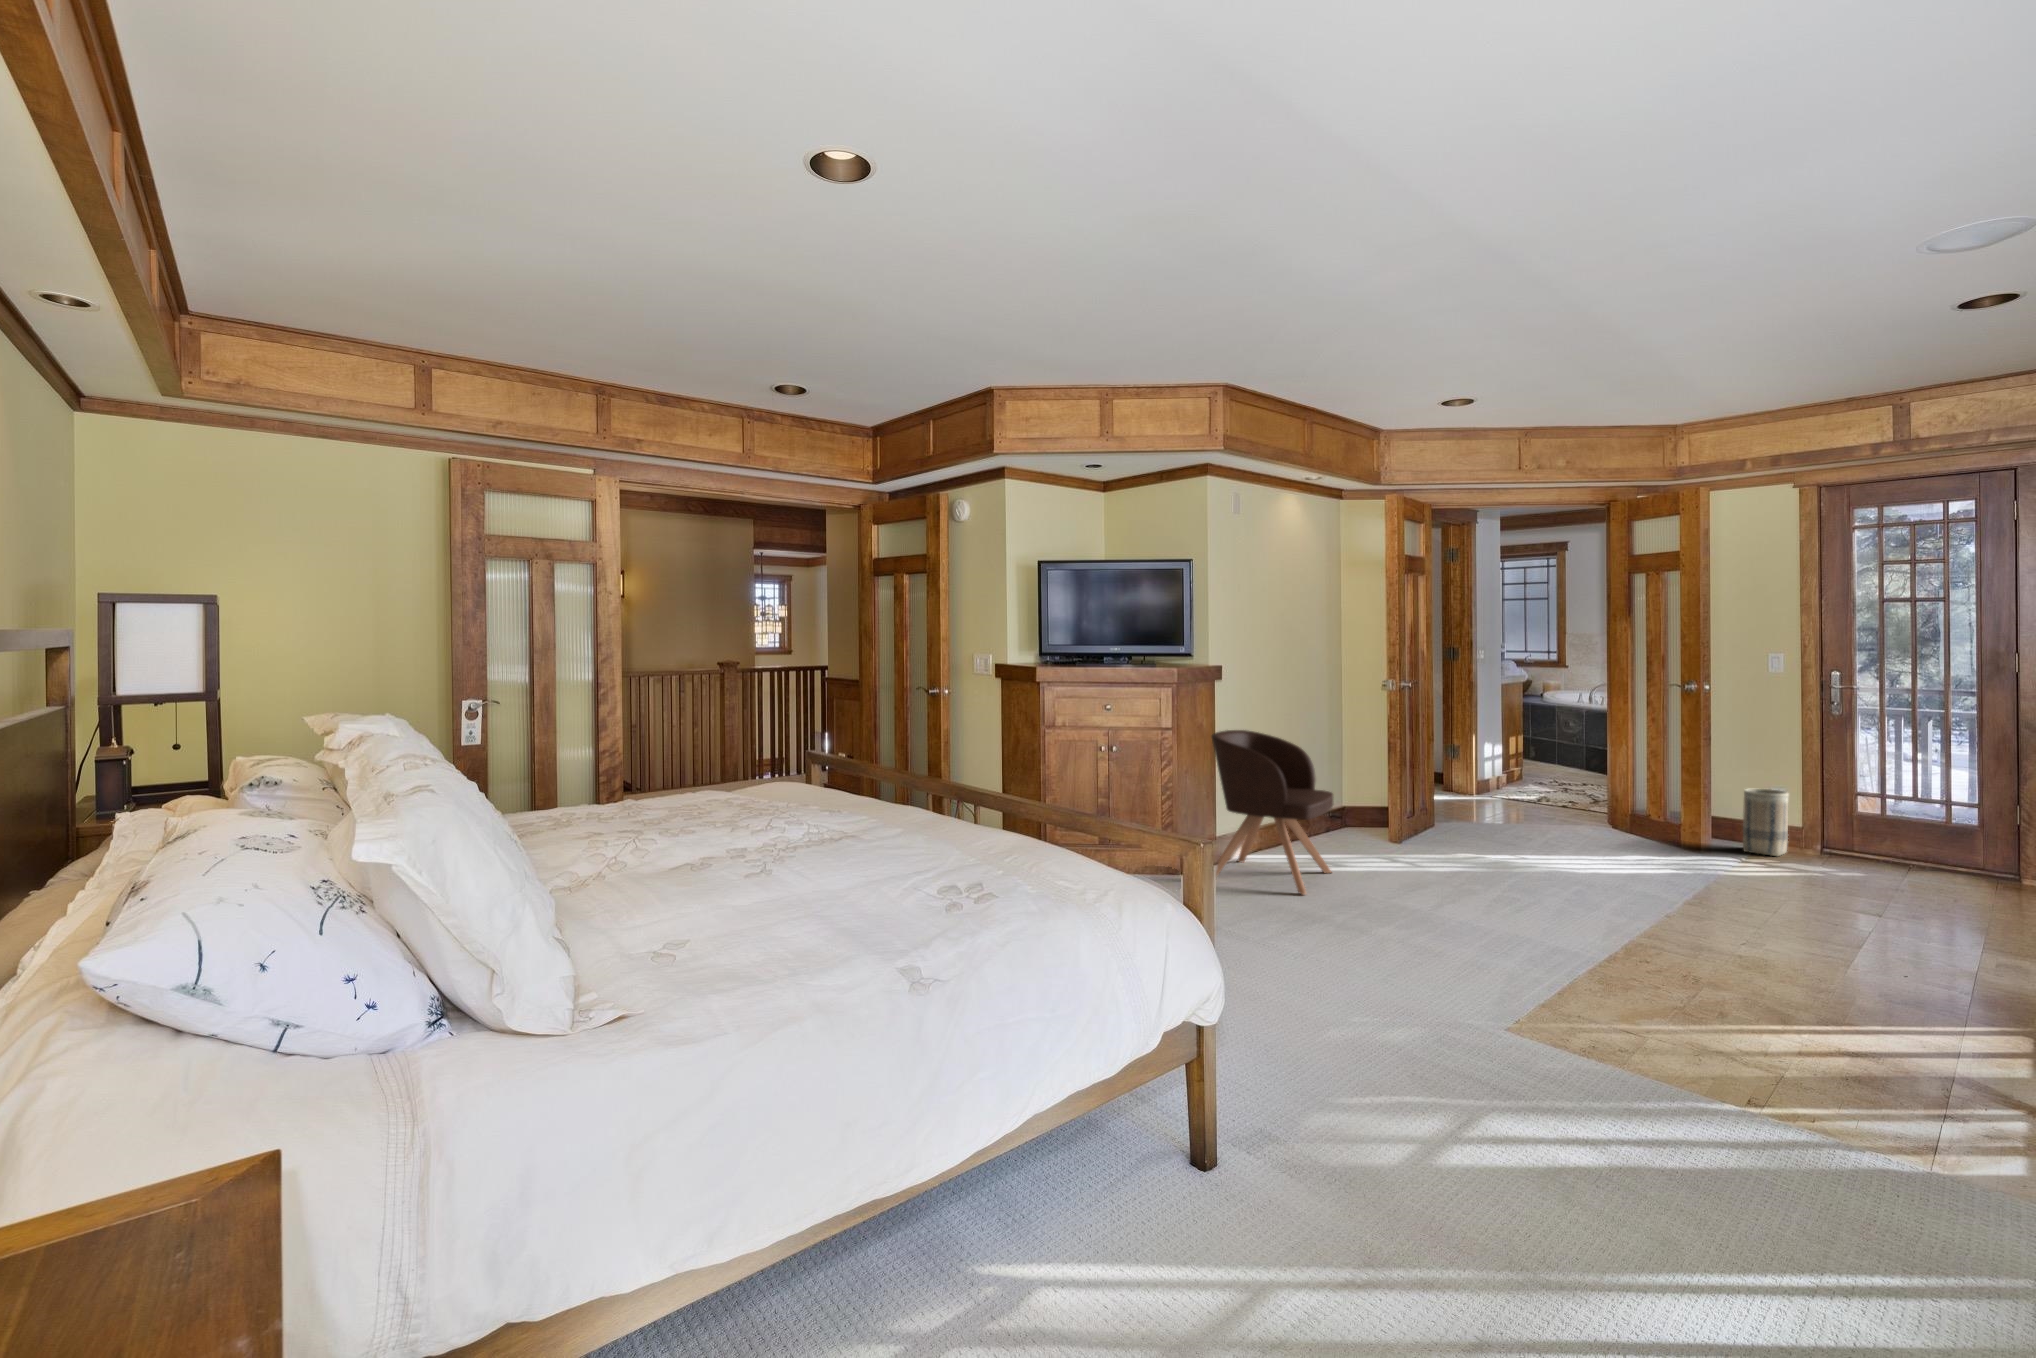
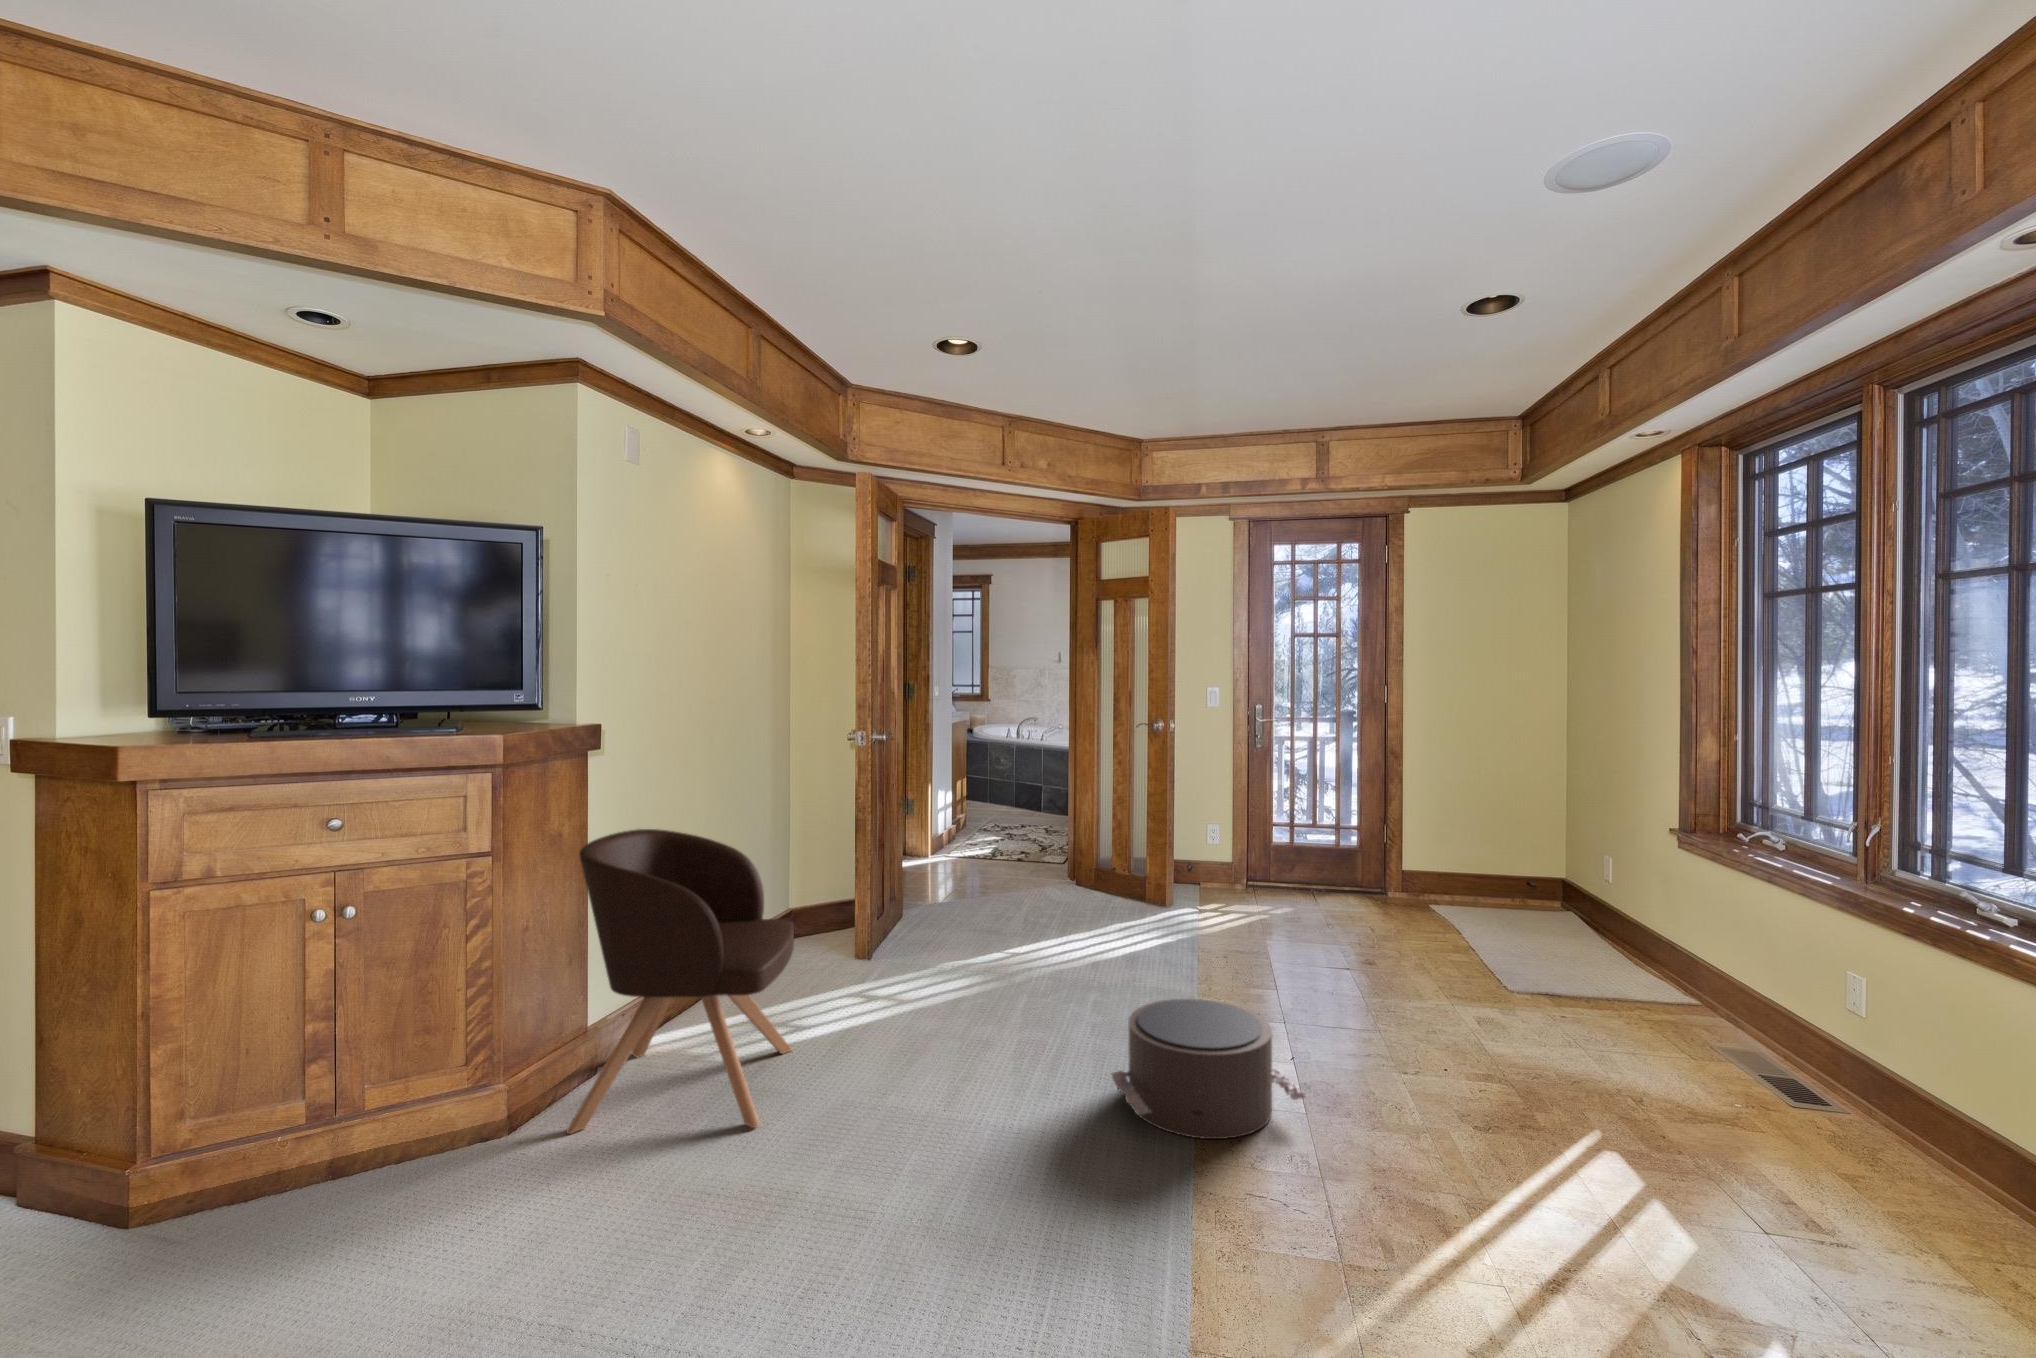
basket: present [1743,789,1789,856] -> none [1208,835,1246,908]
pouf: none [1544,869,1696,951] -> present [1112,999,1306,1139]

